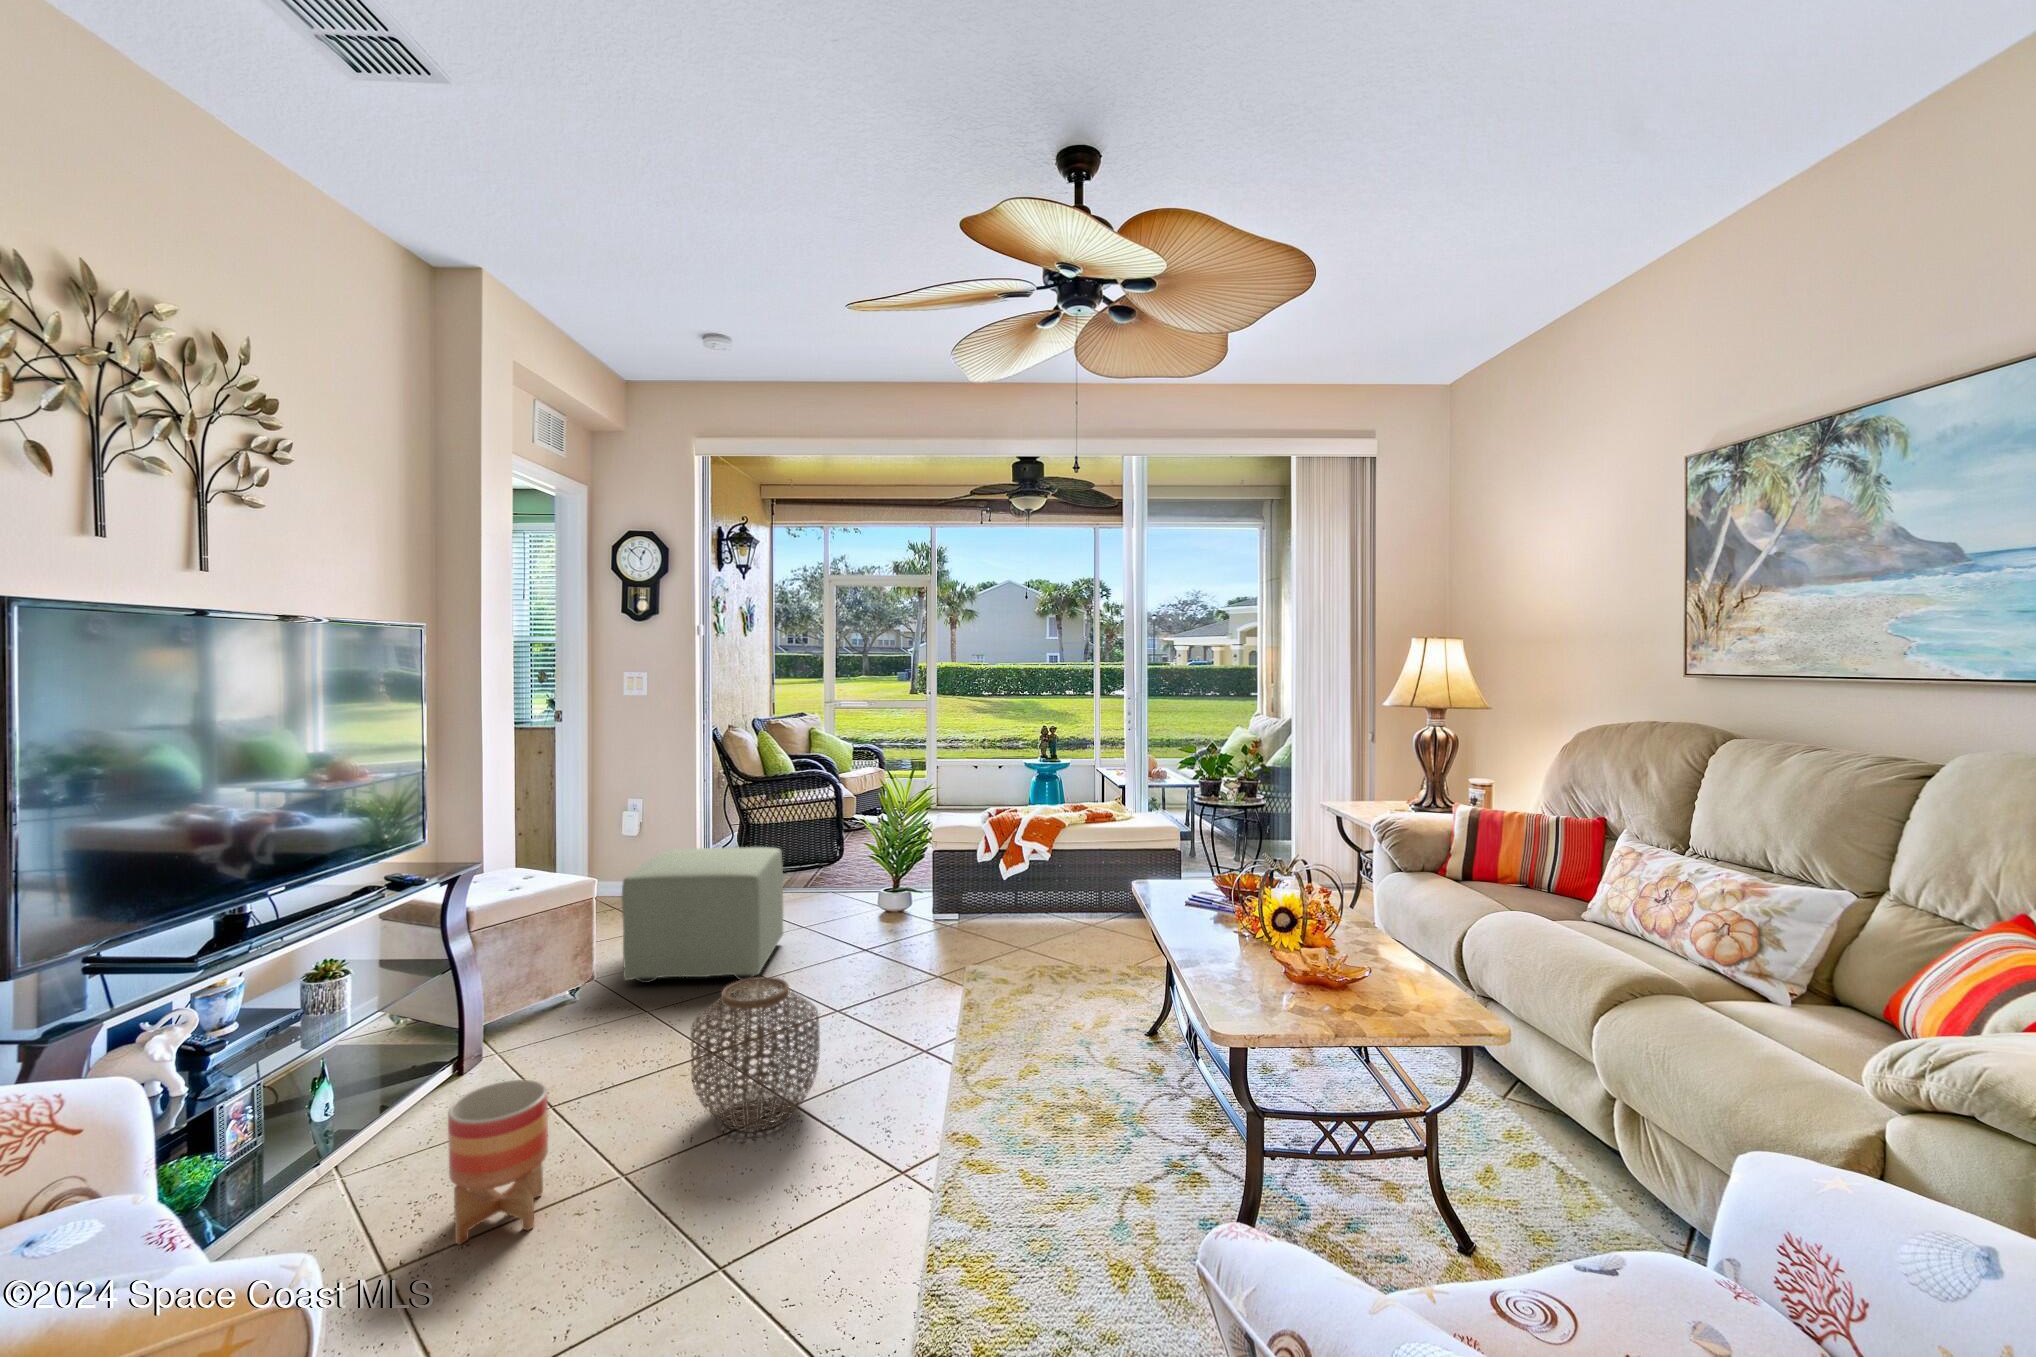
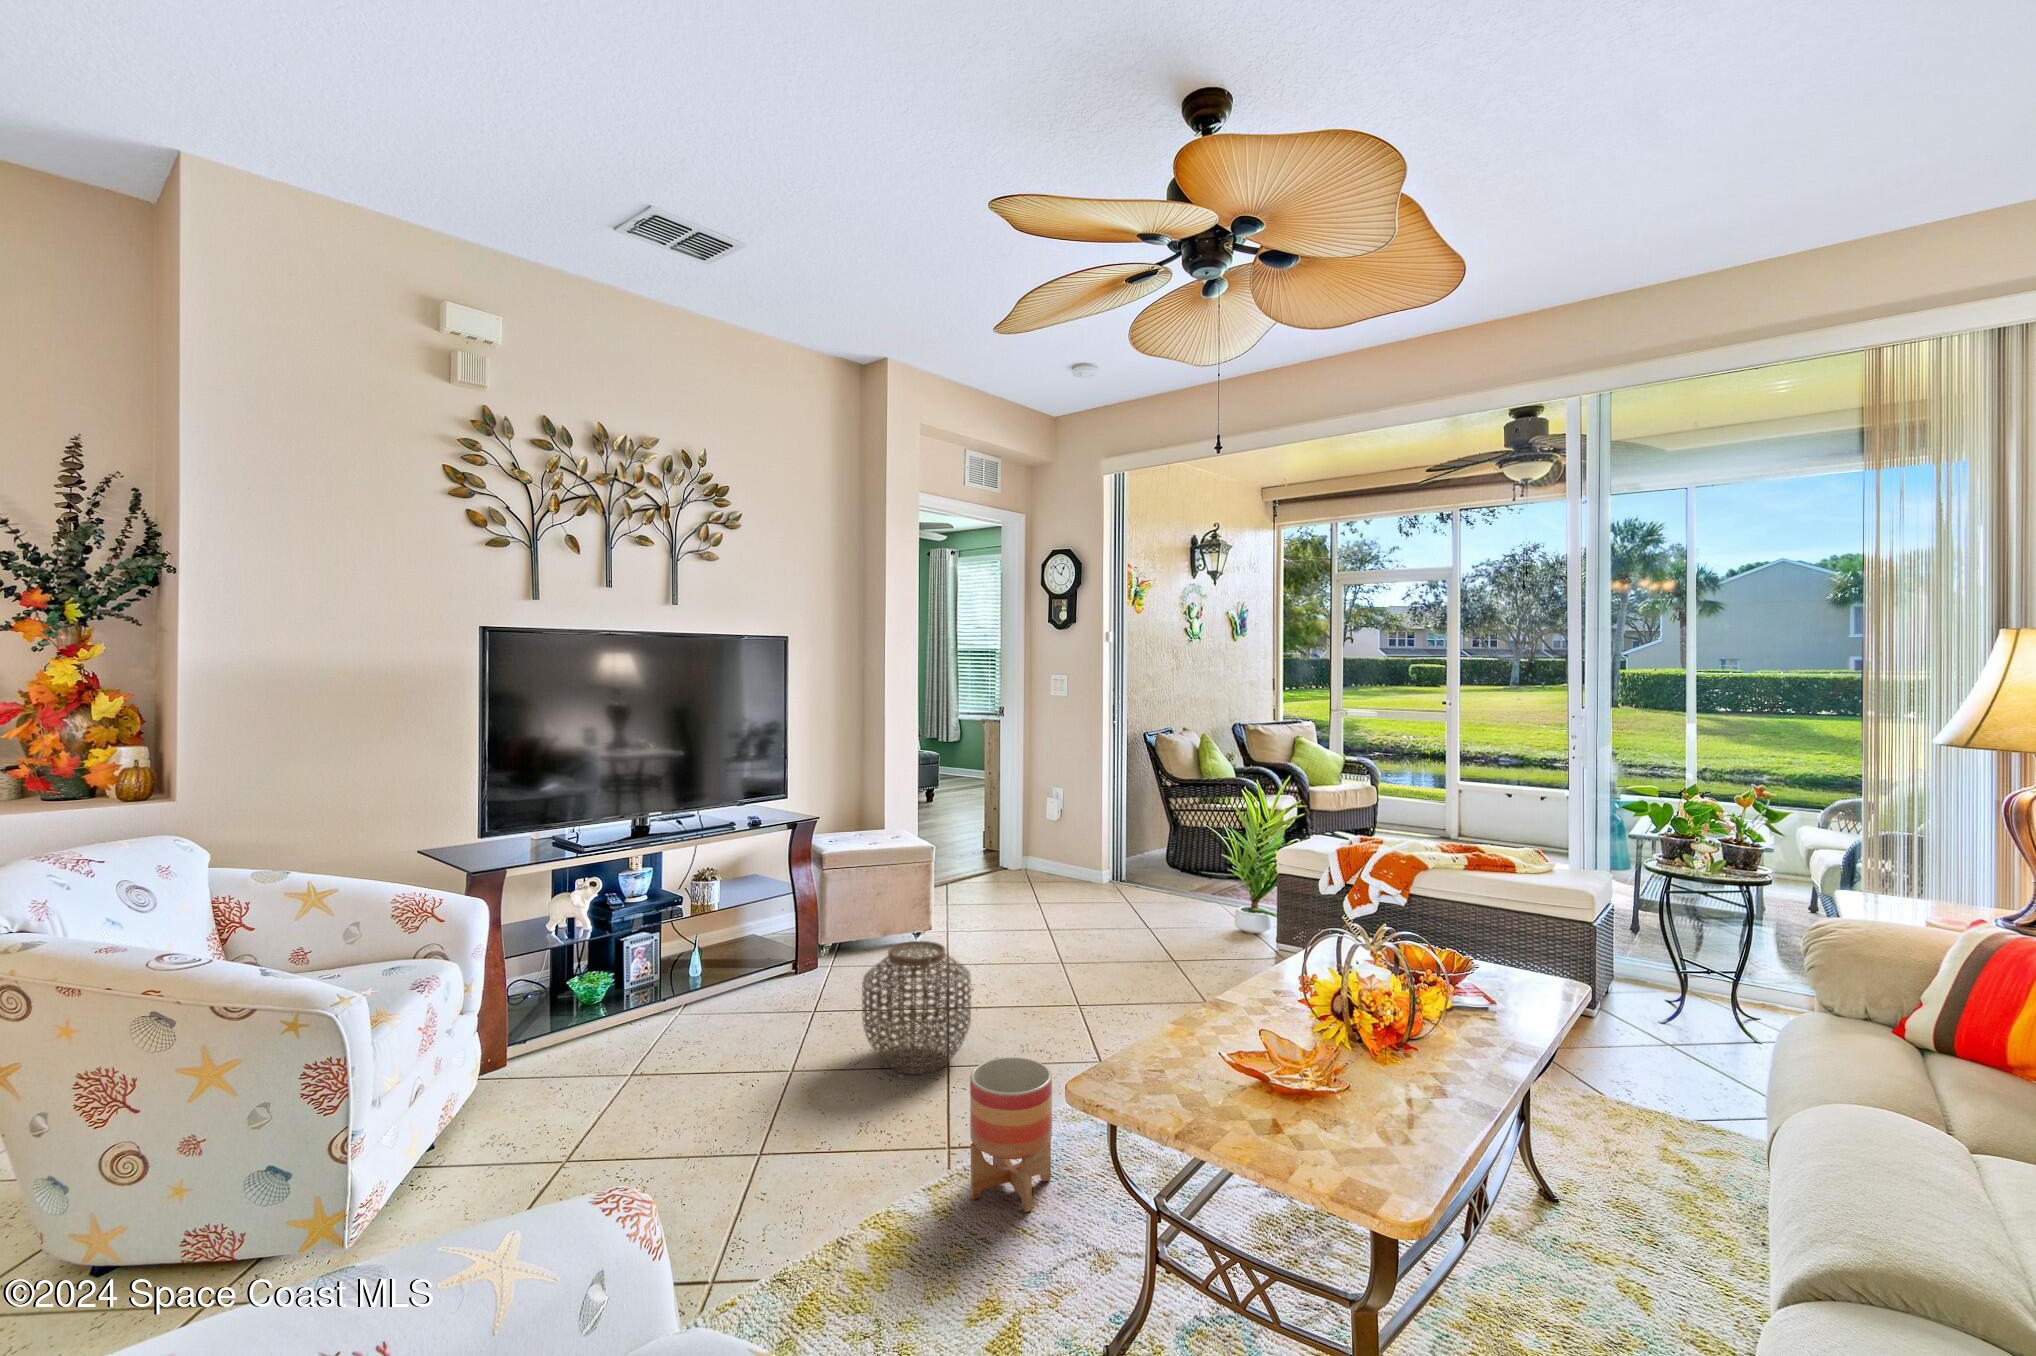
ottoman: present [622,847,783,983] -> none [961,832,1115,958]
planter: present [448,1080,548,1245] -> present [970,1057,1052,1212]

